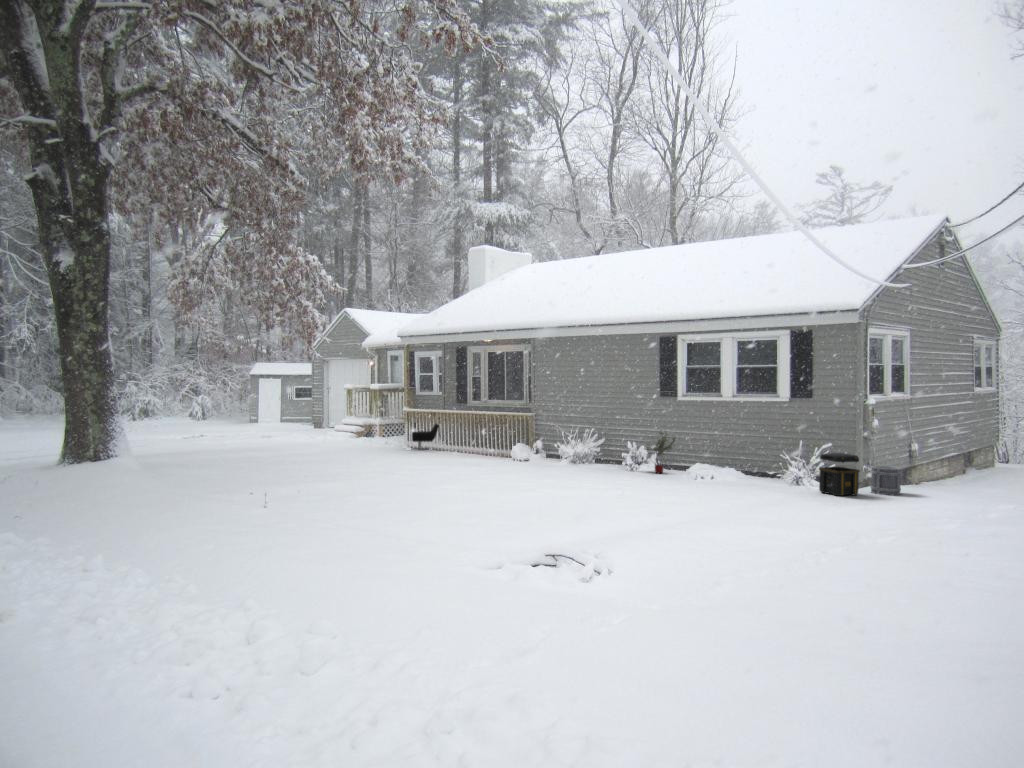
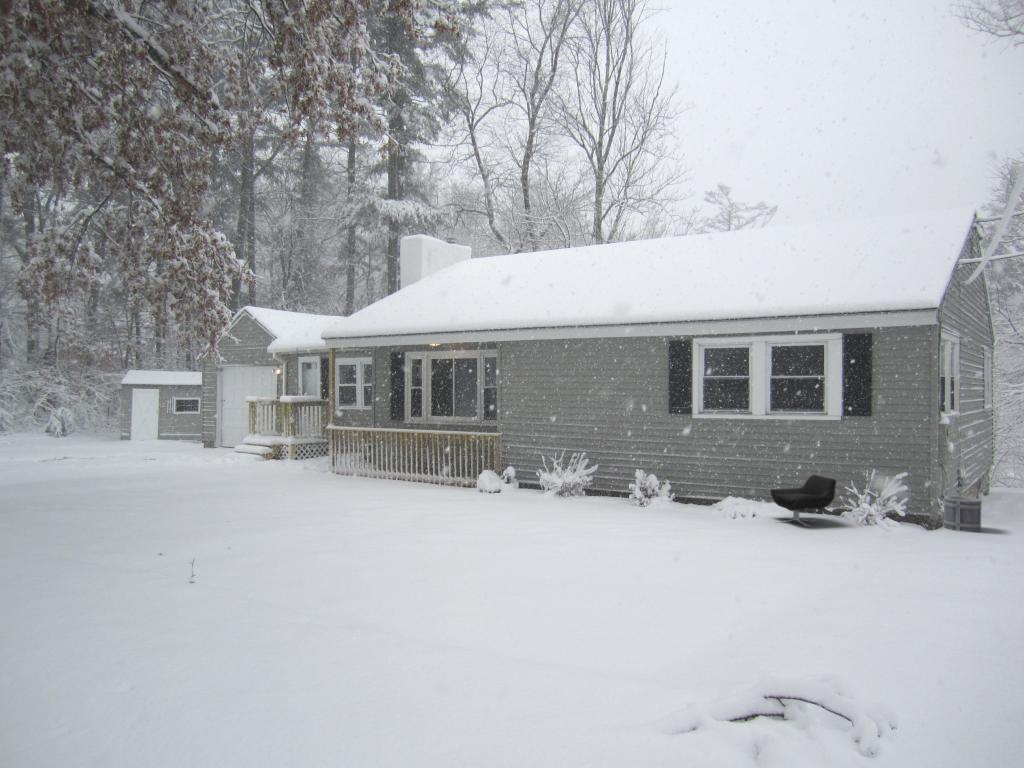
lounge chair: present [412,424,439,450] -> present [770,475,836,526]
potted tree: present [644,432,675,474] -> none [655,455,698,507]
toolbox: present [819,453,860,496] -> none [896,484,946,537]

